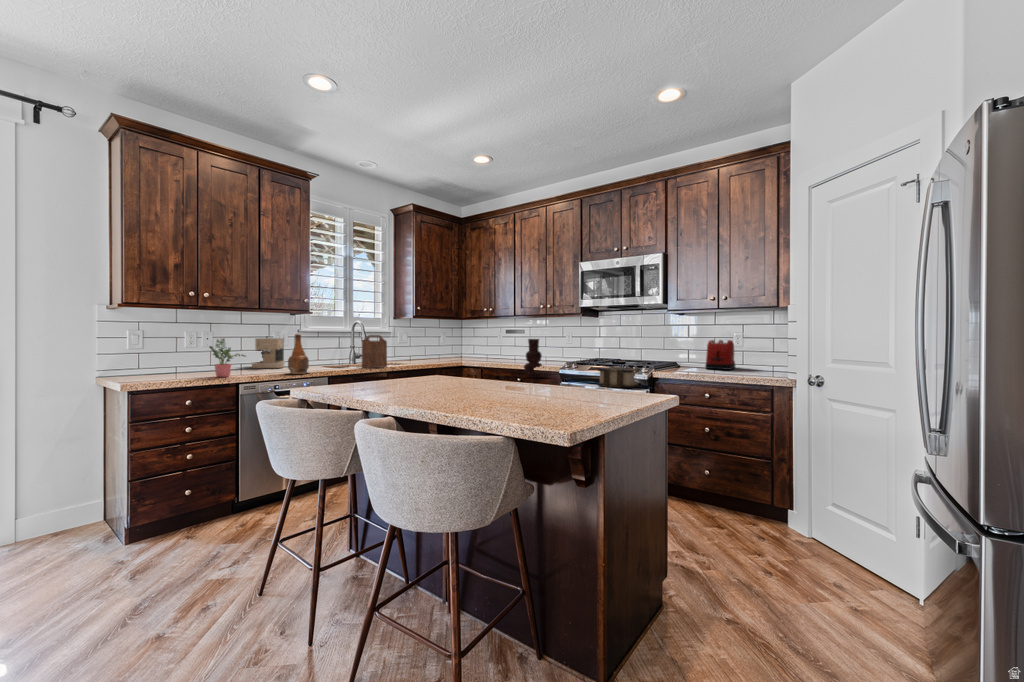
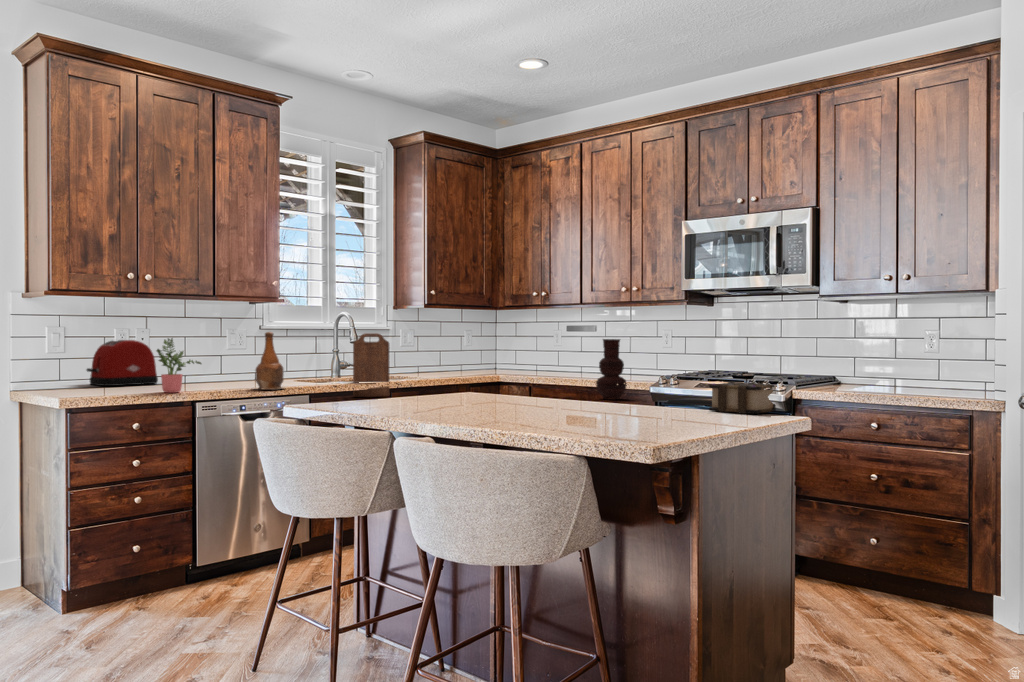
coffee maker: present [252,336,285,368] -> none [198,335,243,382]
toaster: present [705,340,735,370] -> present [87,340,158,386]

